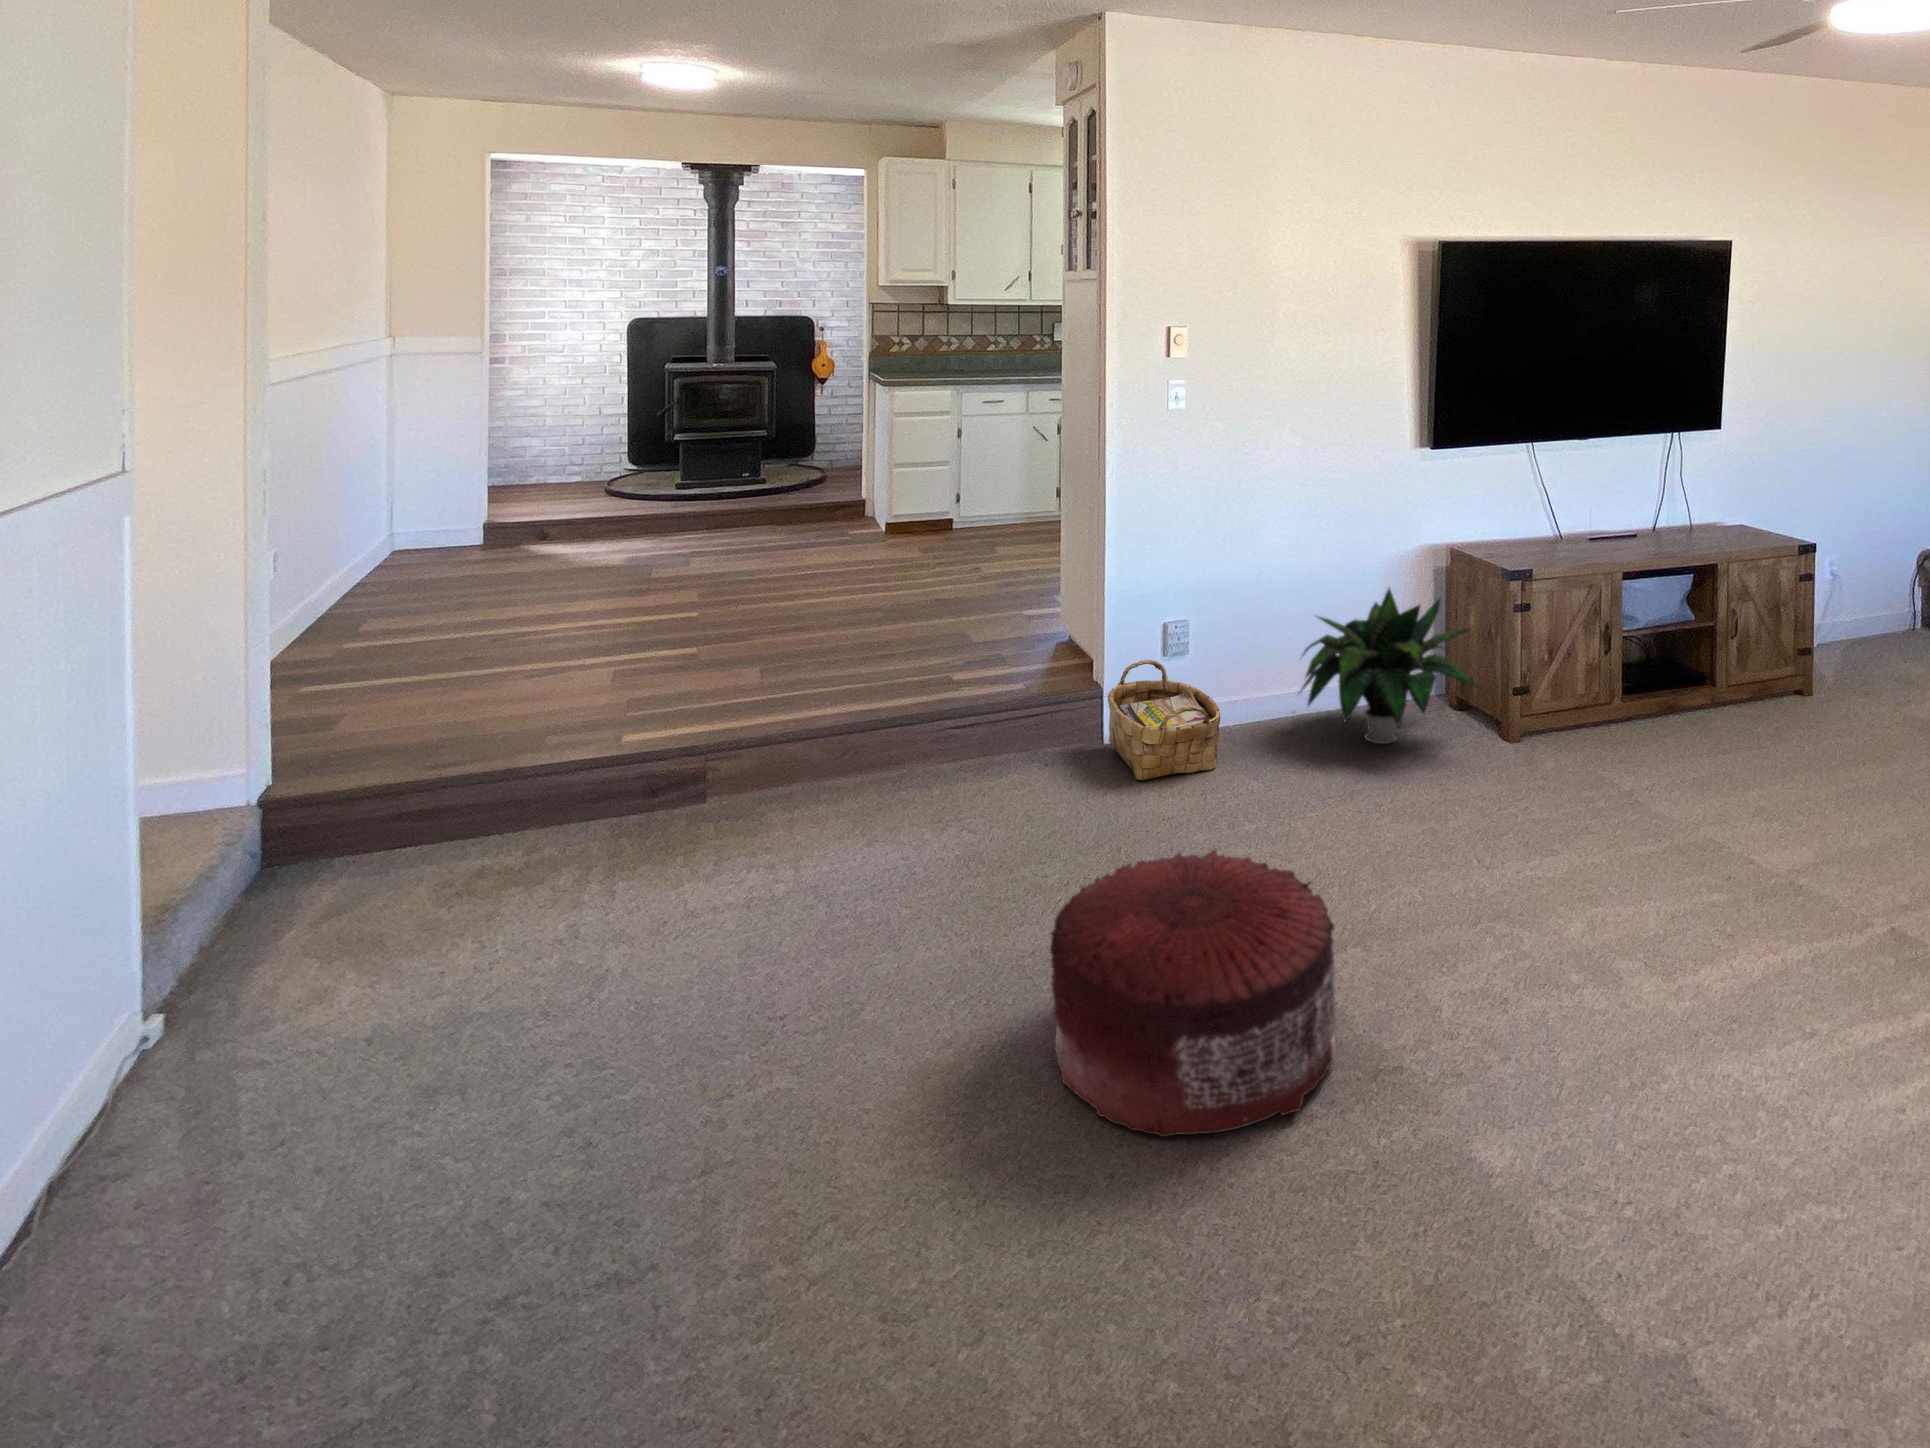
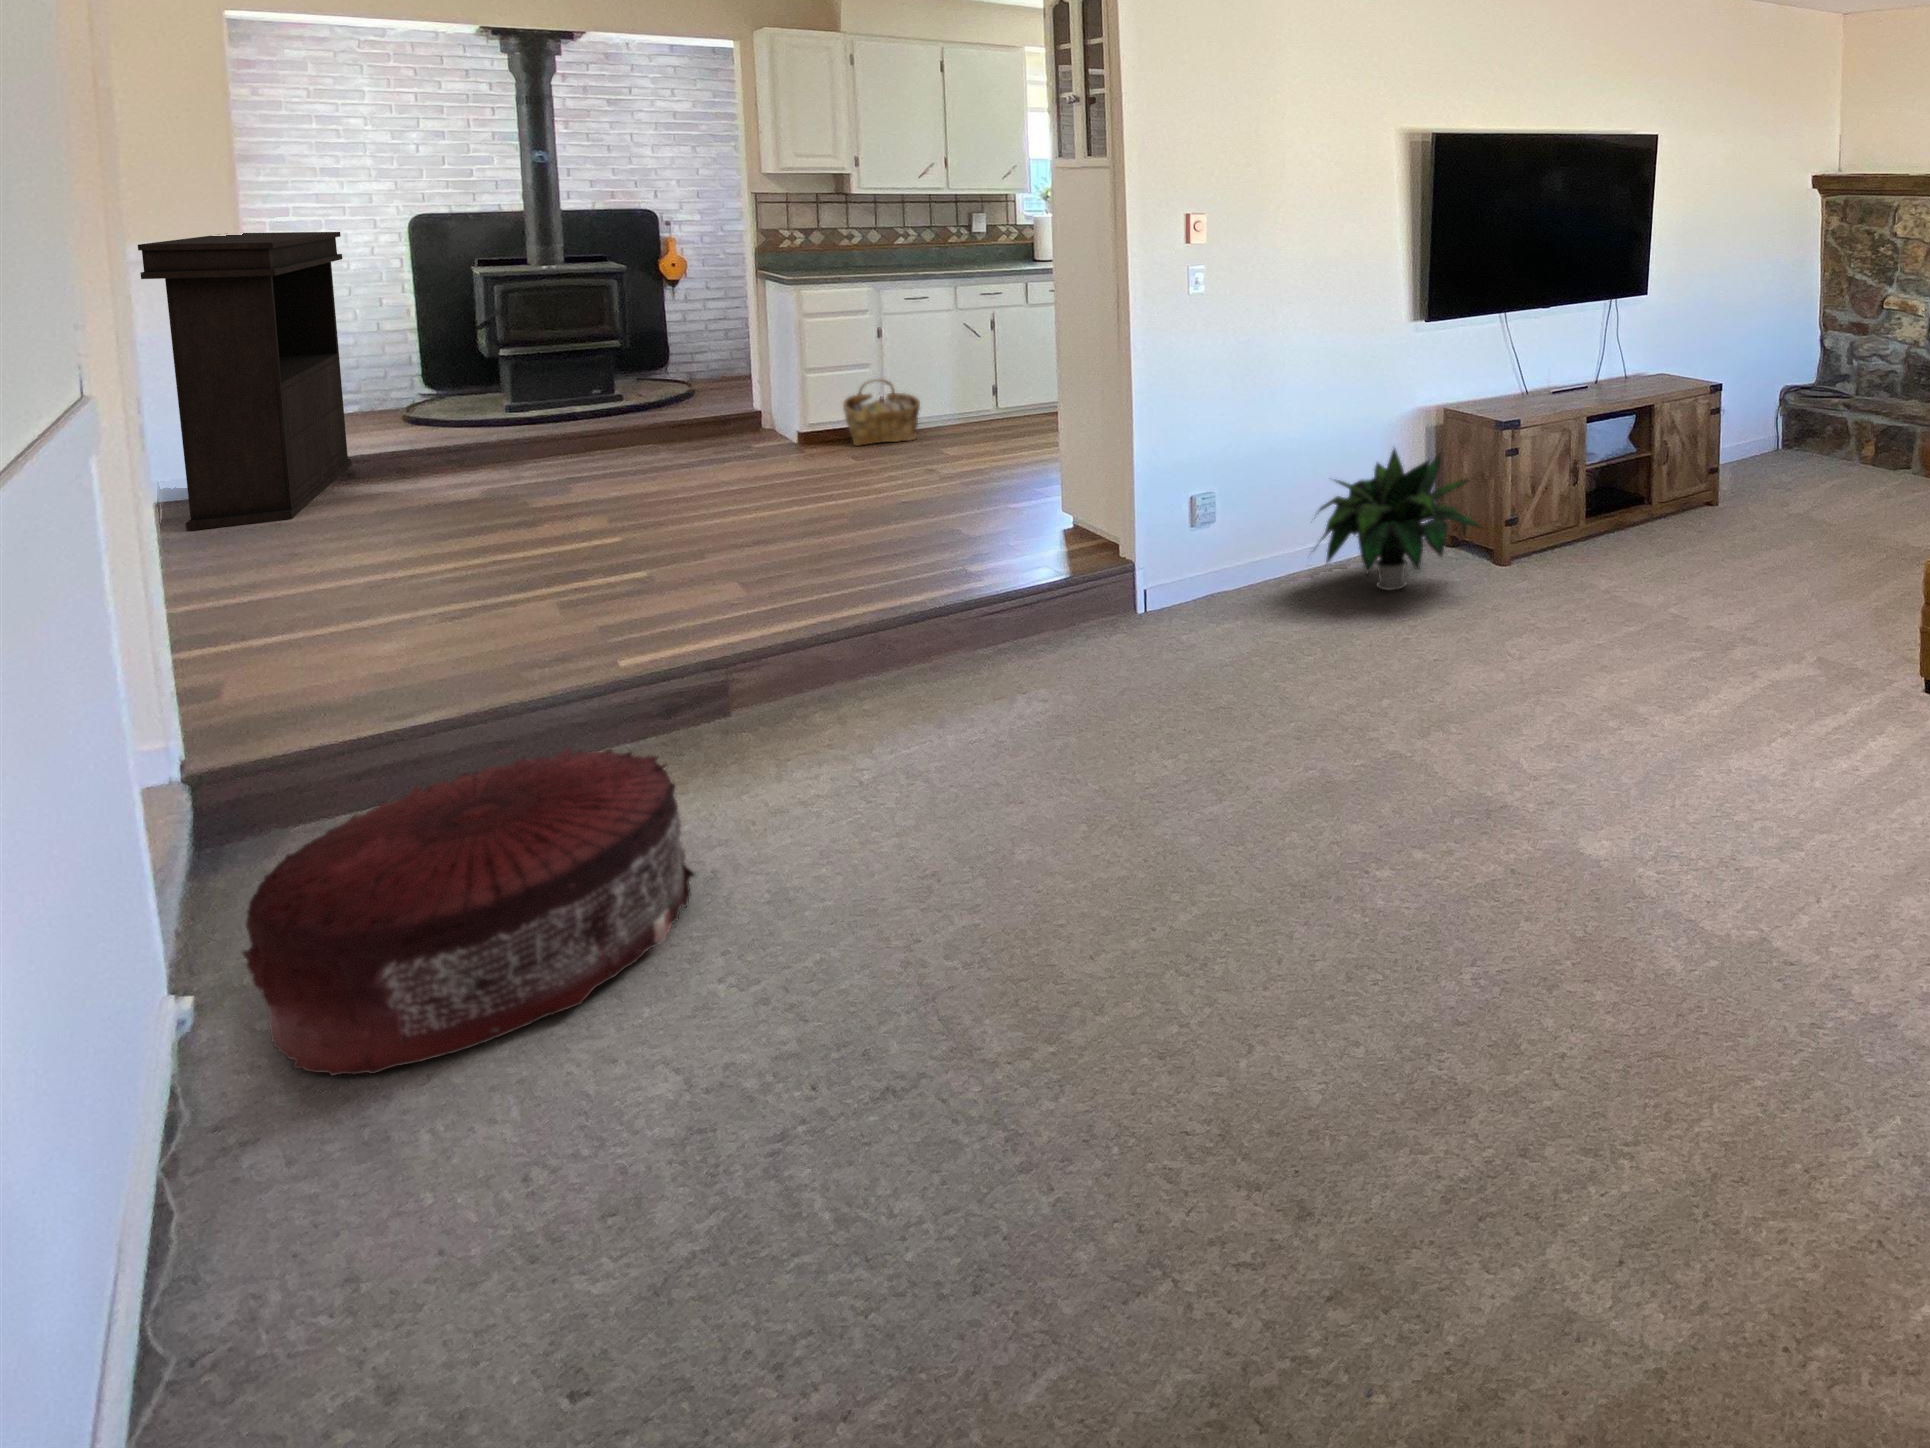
console table: none [452,337,582,574] -> present [138,232,351,531]
woven basket: present [1108,660,1220,780] -> present [843,379,920,446]
pouf: present [1050,850,1336,1137] -> present [243,748,695,1075]

